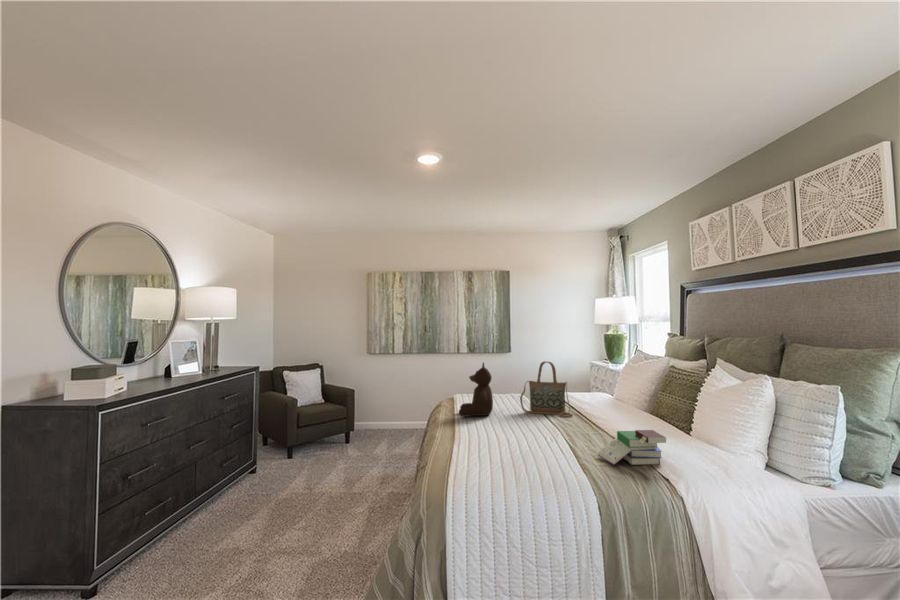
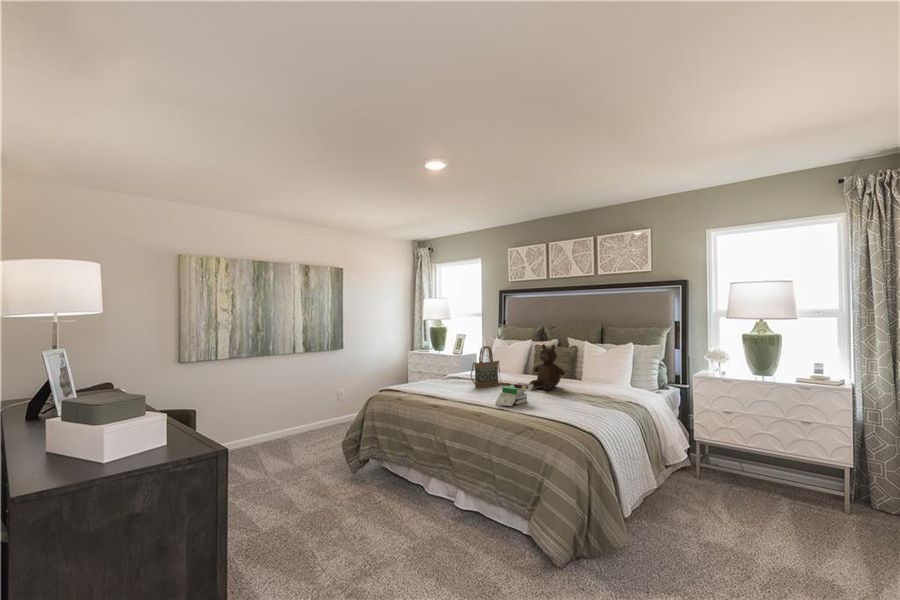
teddy bear: present [459,363,493,417] -> present [529,344,565,390]
book: present [598,430,666,465] -> present [496,383,533,407]

